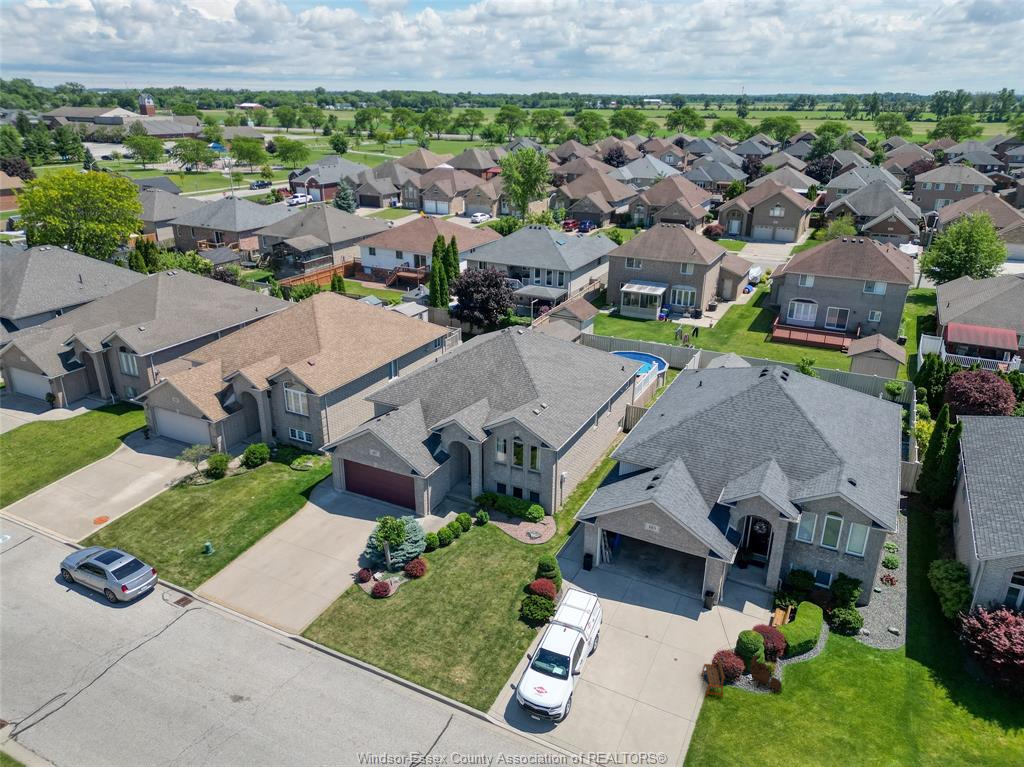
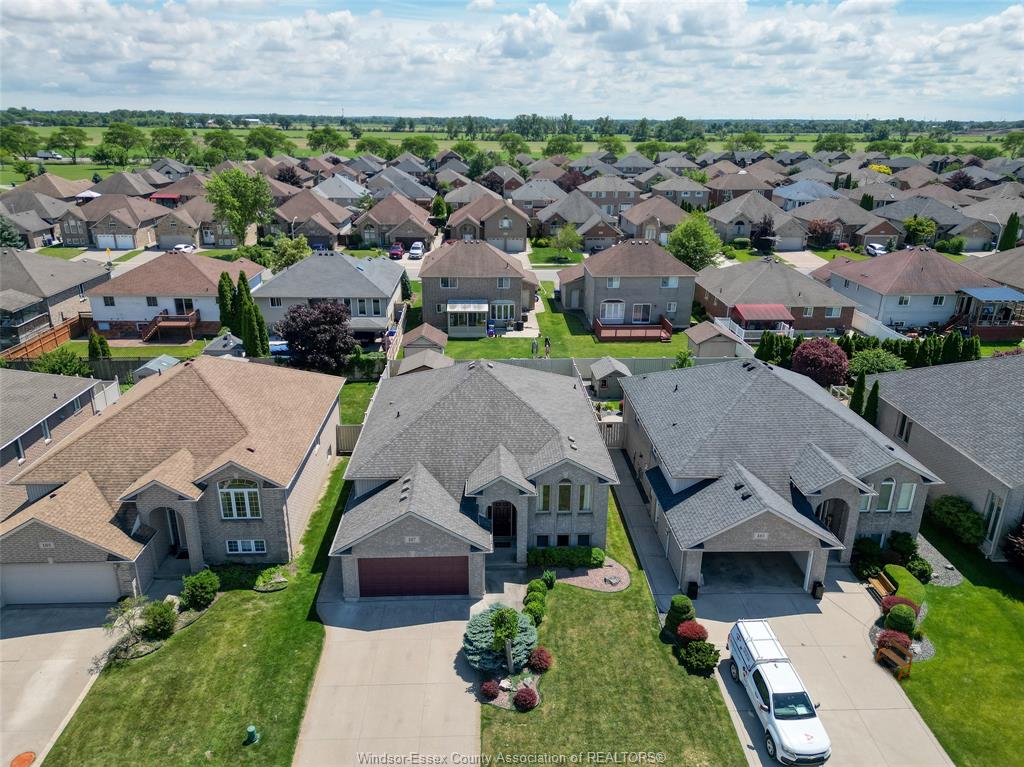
lounge chair: present [751,656,781,693] -> none [909,624,939,655]

